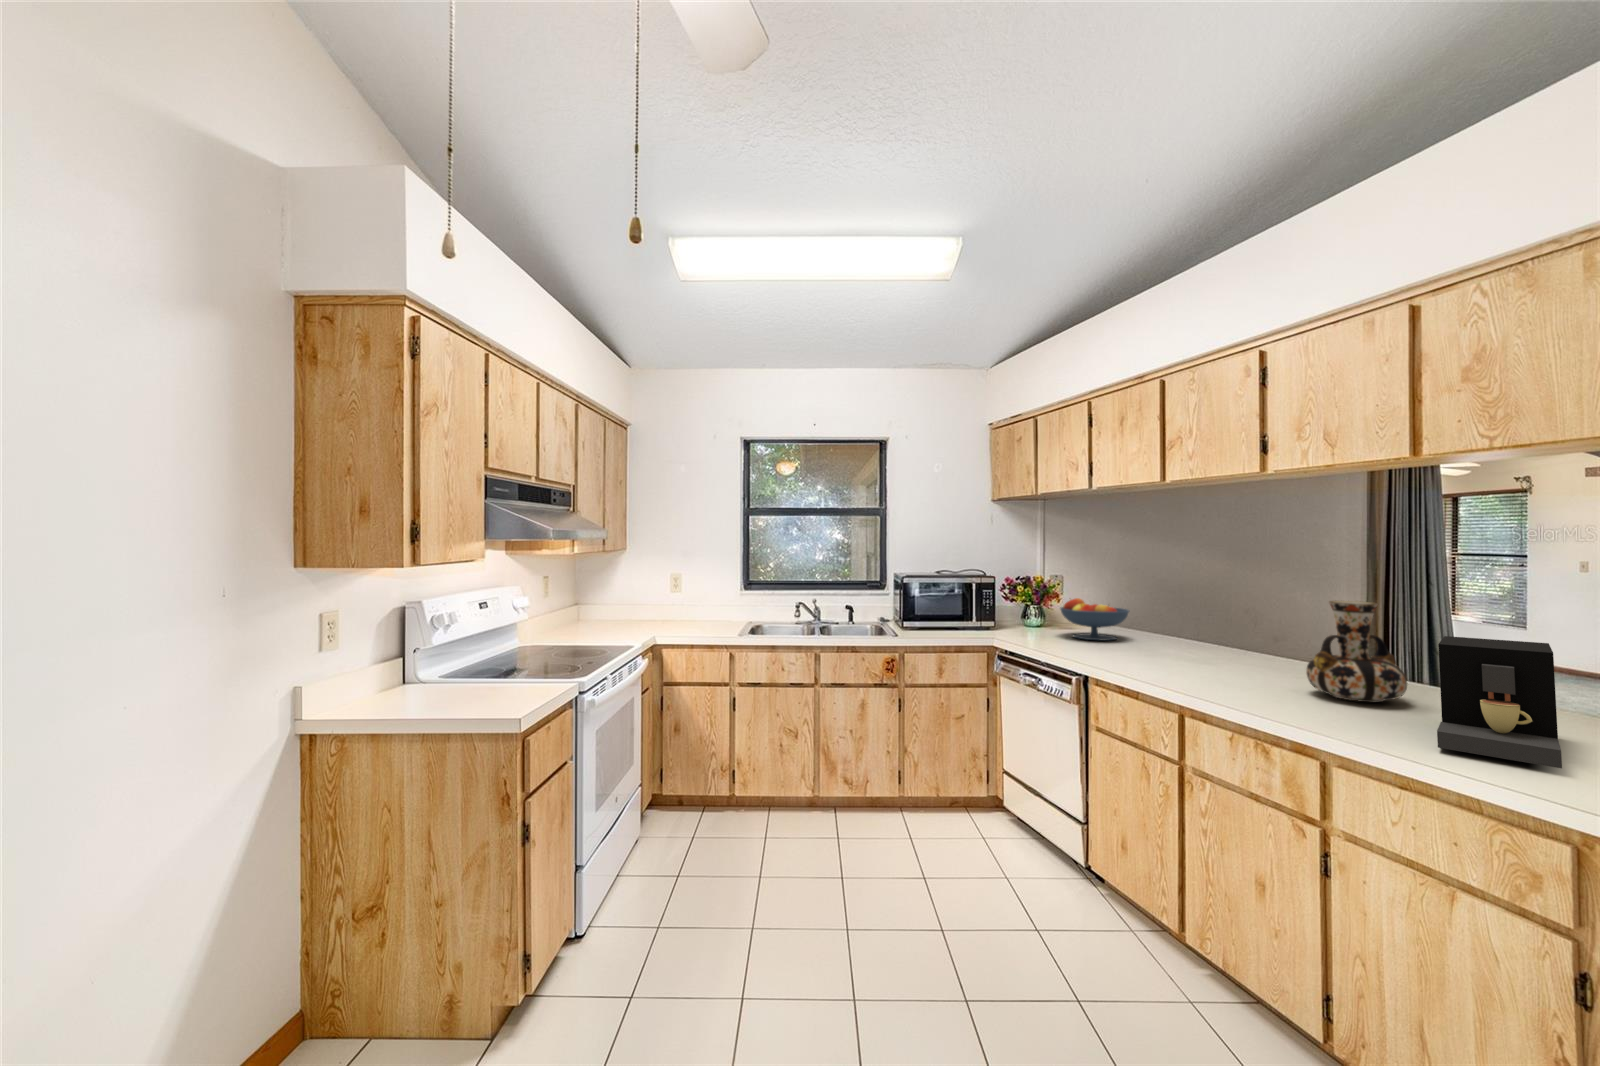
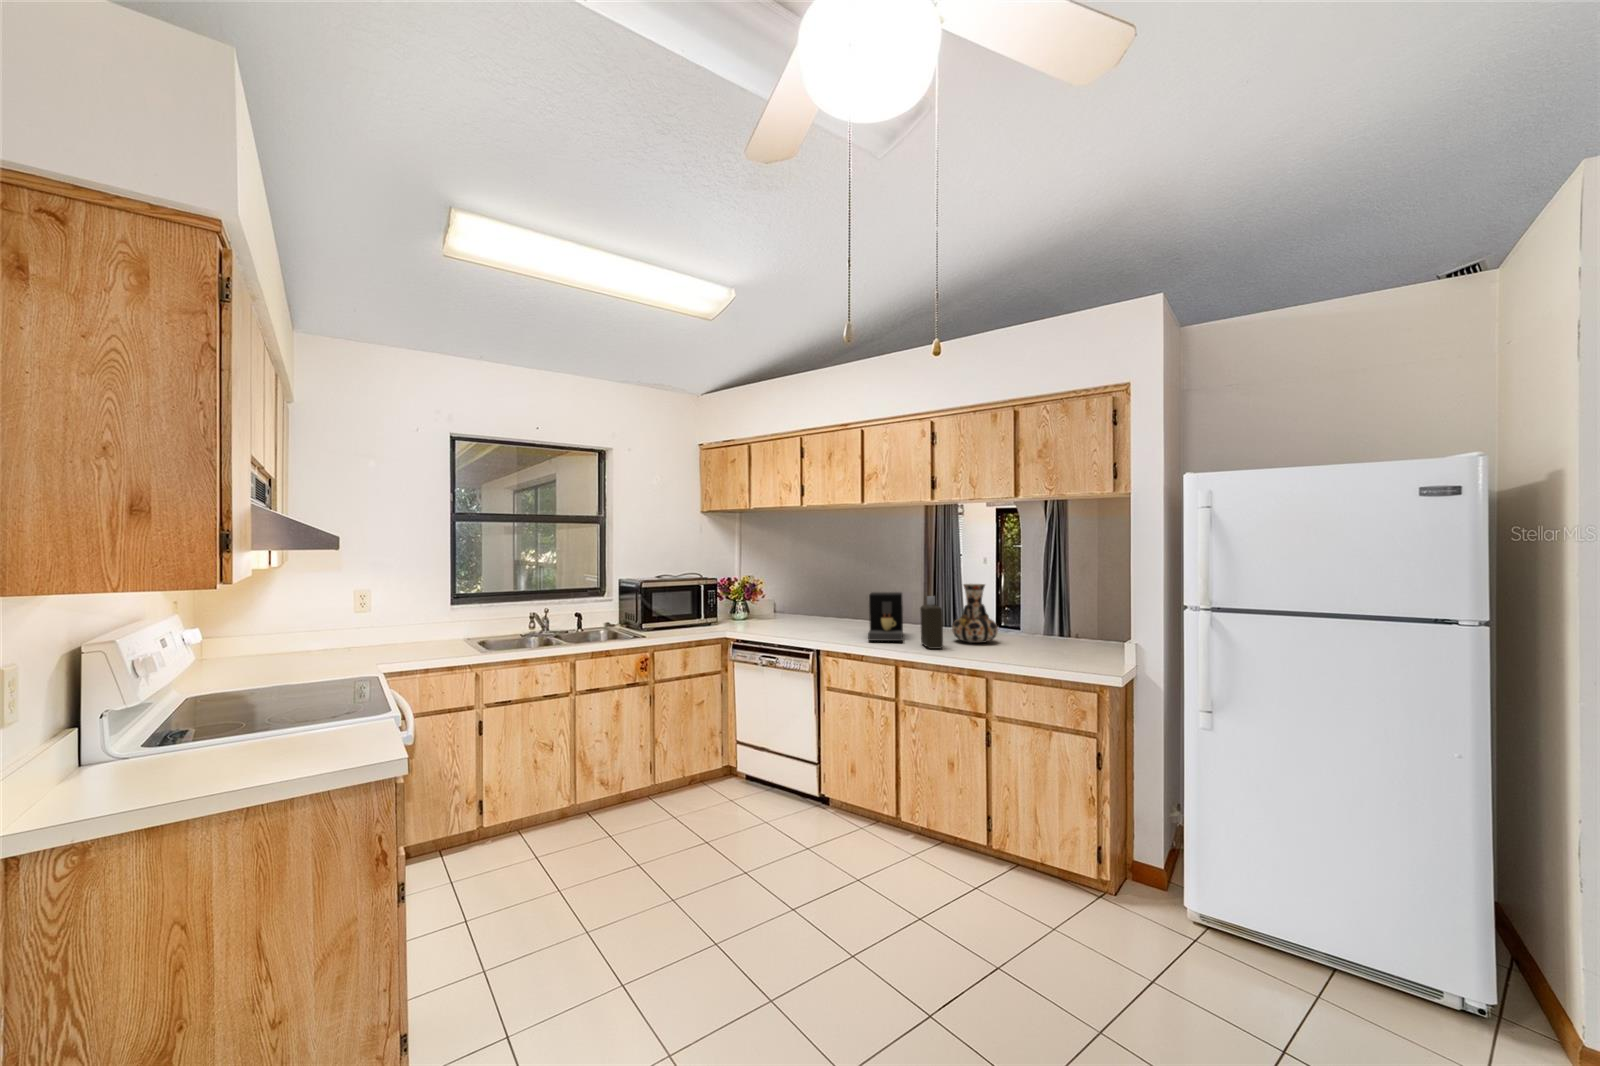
fruit bowl: present [1060,598,1129,640] -> none [772,593,822,625]
bottle: none [1230,616,1266,700] -> present [920,596,943,649]
coffee maker: present [1437,636,1562,768] -> present [868,592,903,641]

